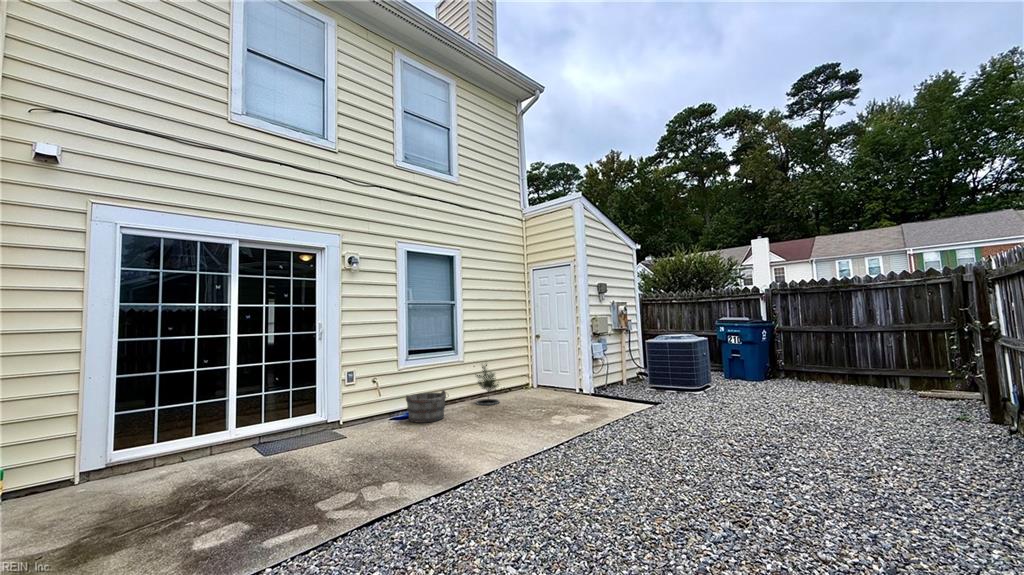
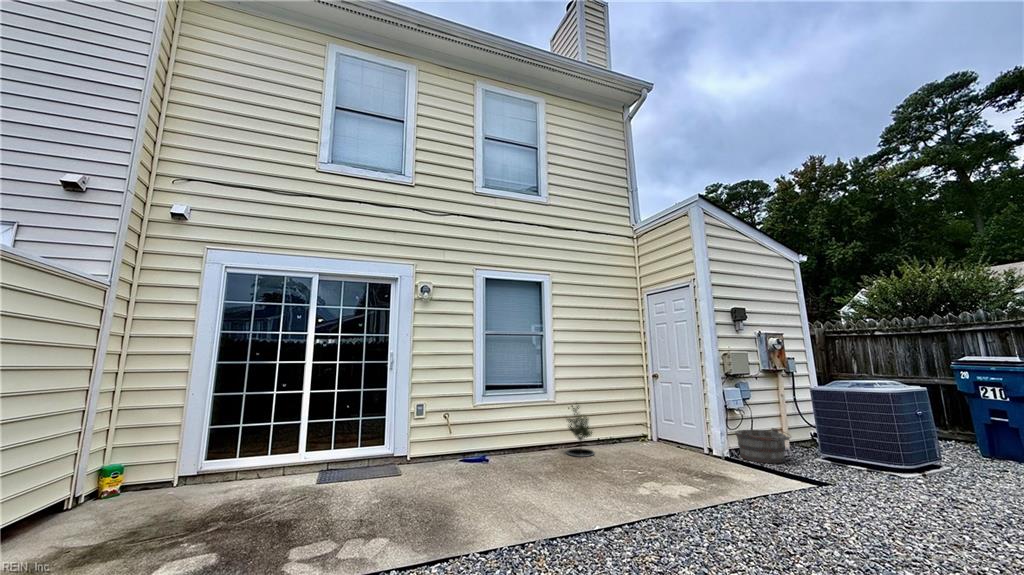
bucket: present [406,390,447,423] -> present [735,428,791,463]

